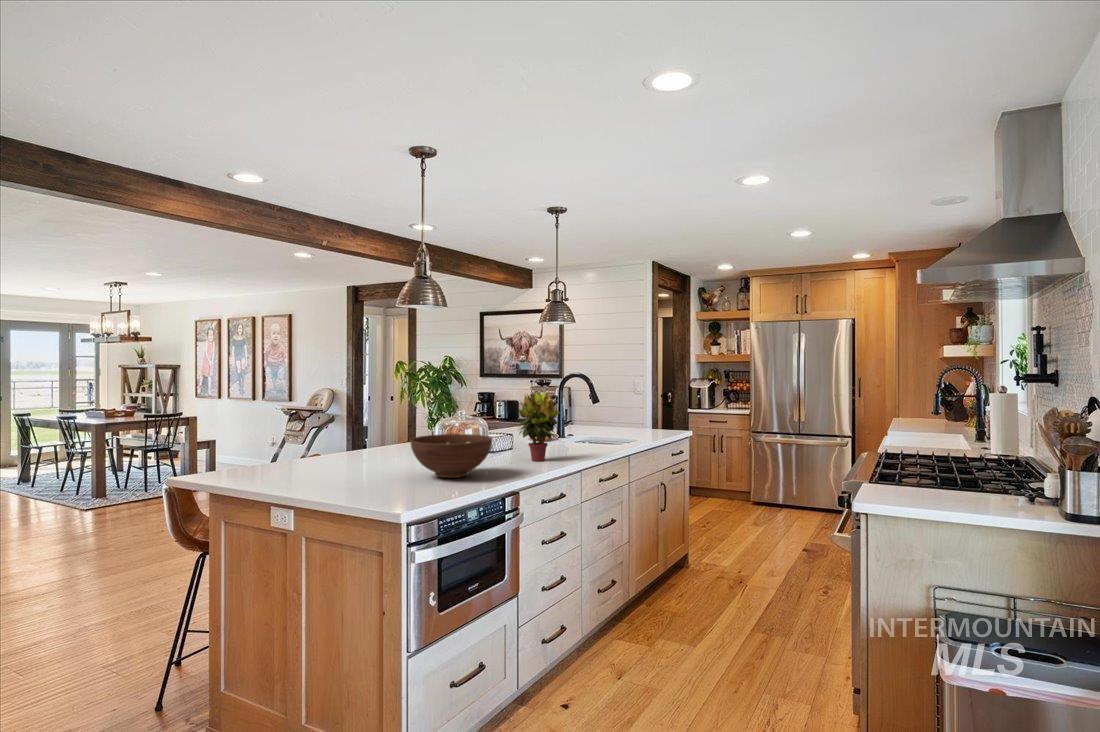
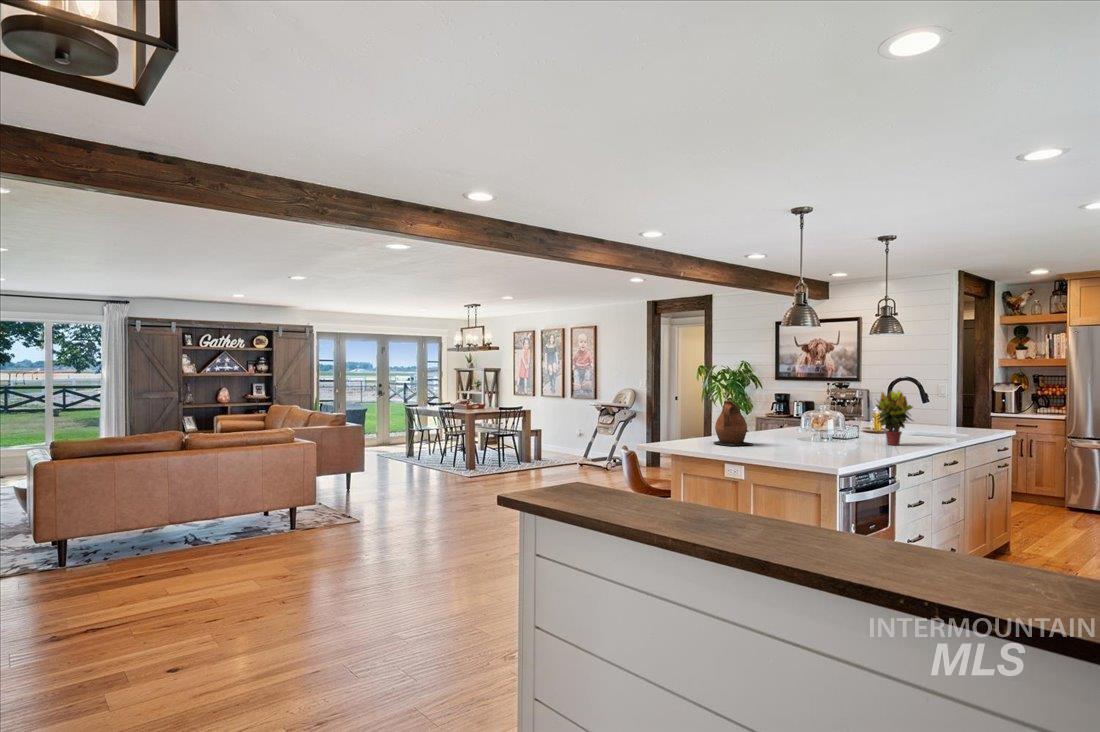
ceramic pitcher: none [293,411,354,475] -> present [713,401,753,445]
fruit bowl: present [411,434,492,478] -> none [805,421,871,452]

